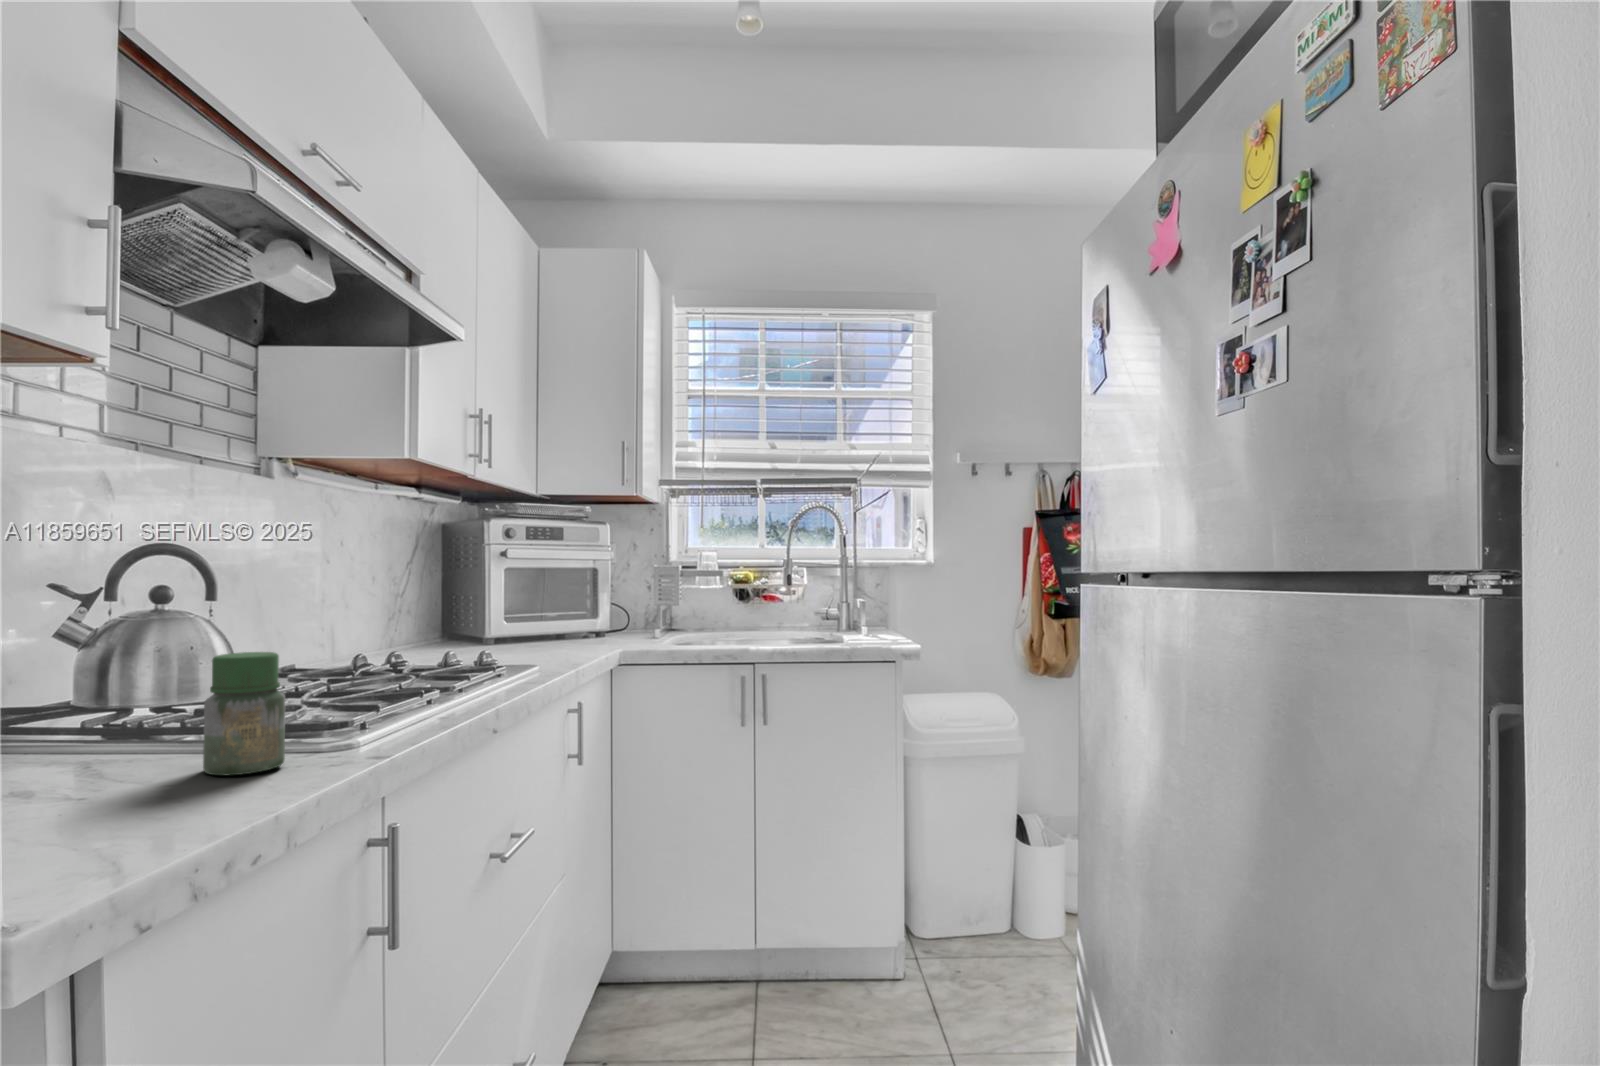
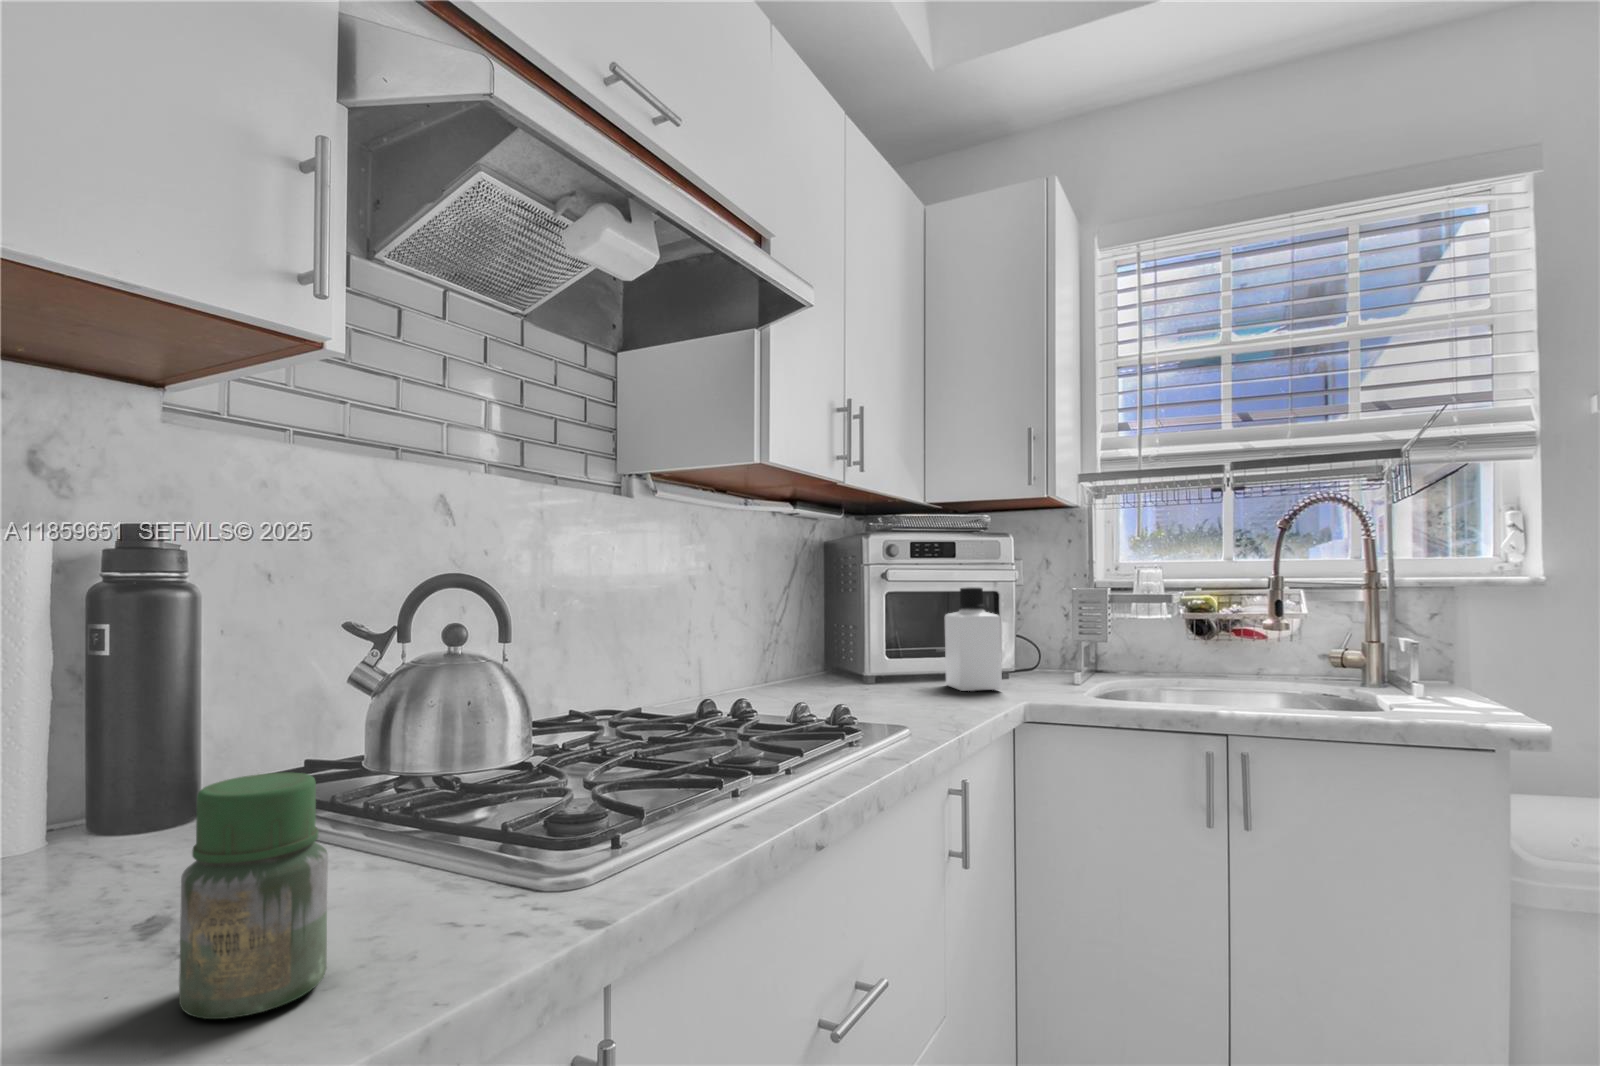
bottle: none [555,564,600,644] -> present [945,587,1002,691]

